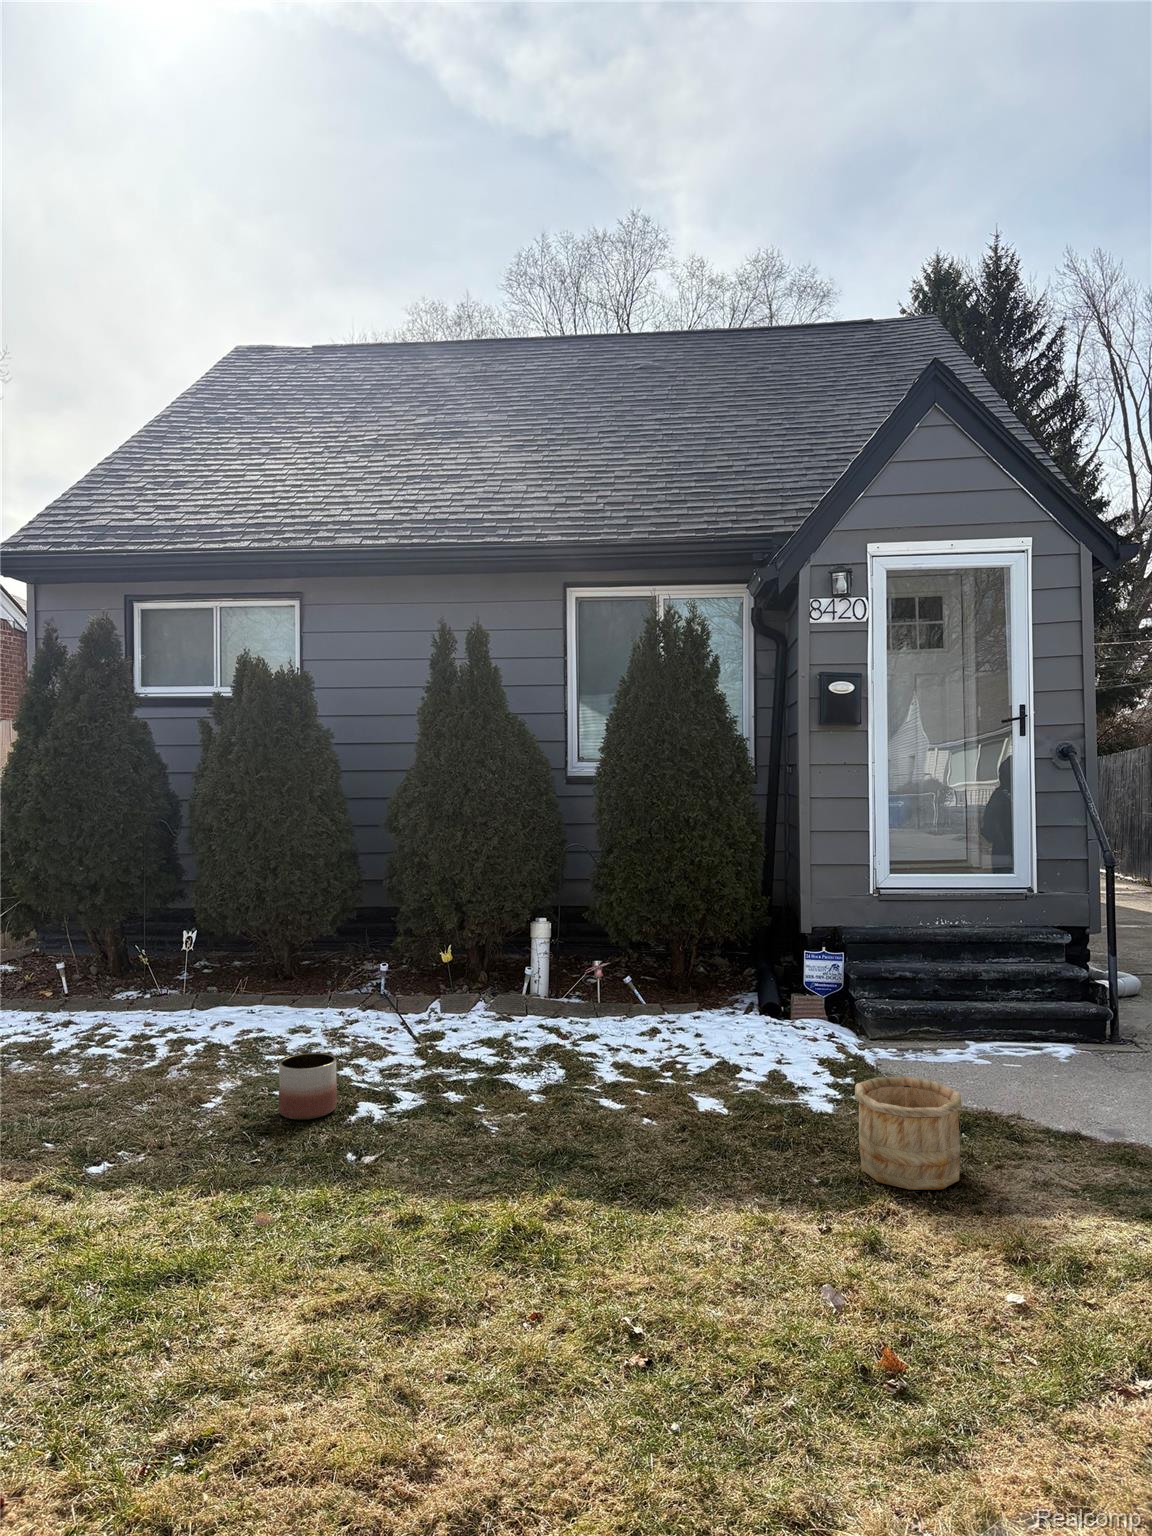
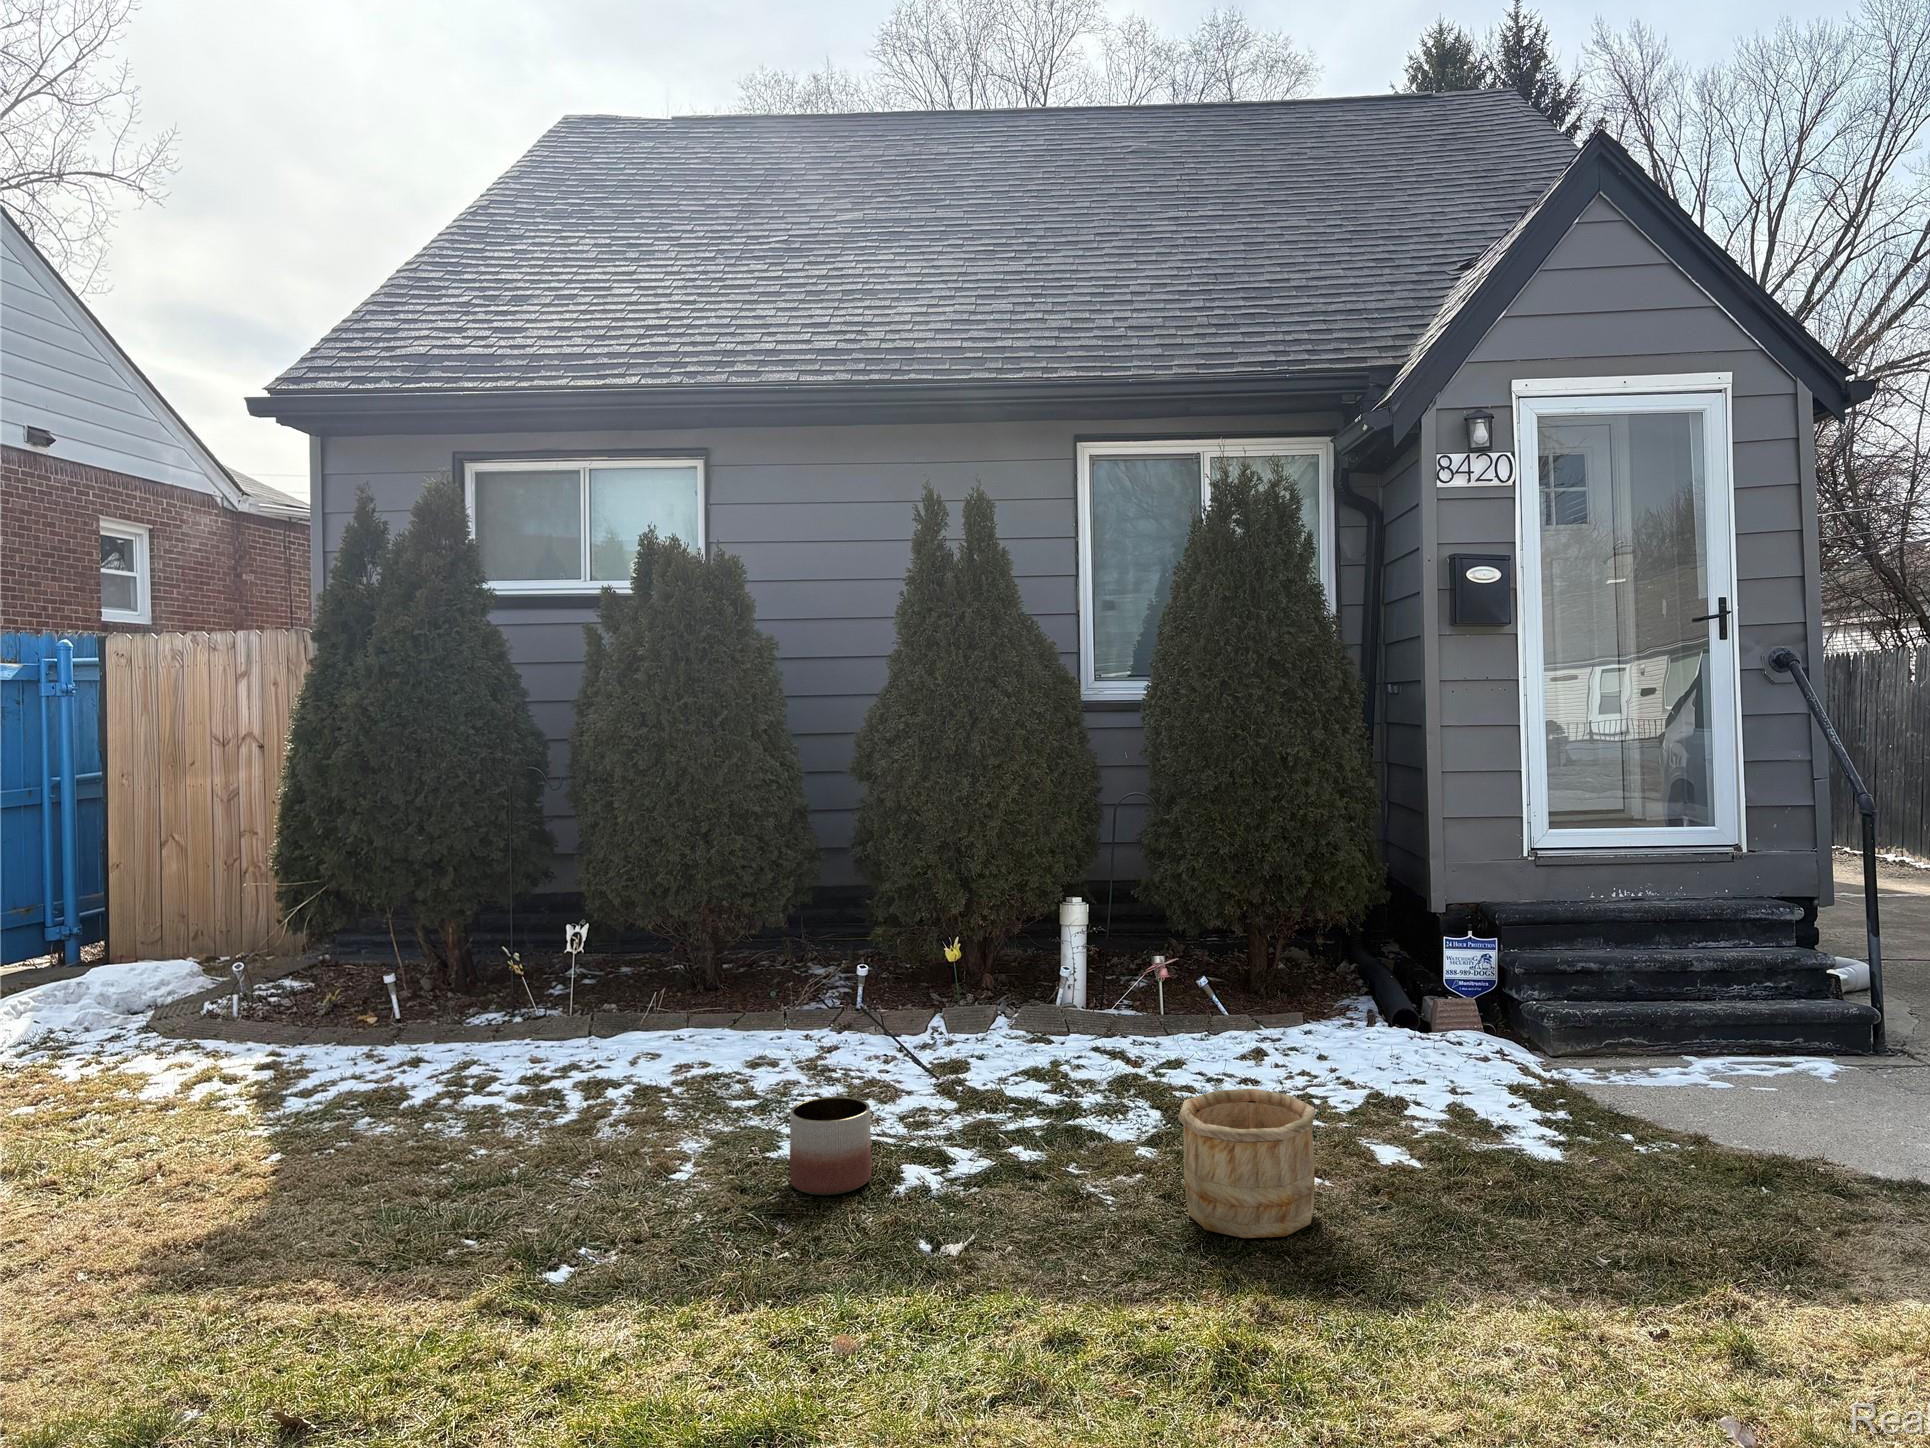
wooden bucket: present [855,1076,962,1190] -> present [1178,1089,1316,1238]

